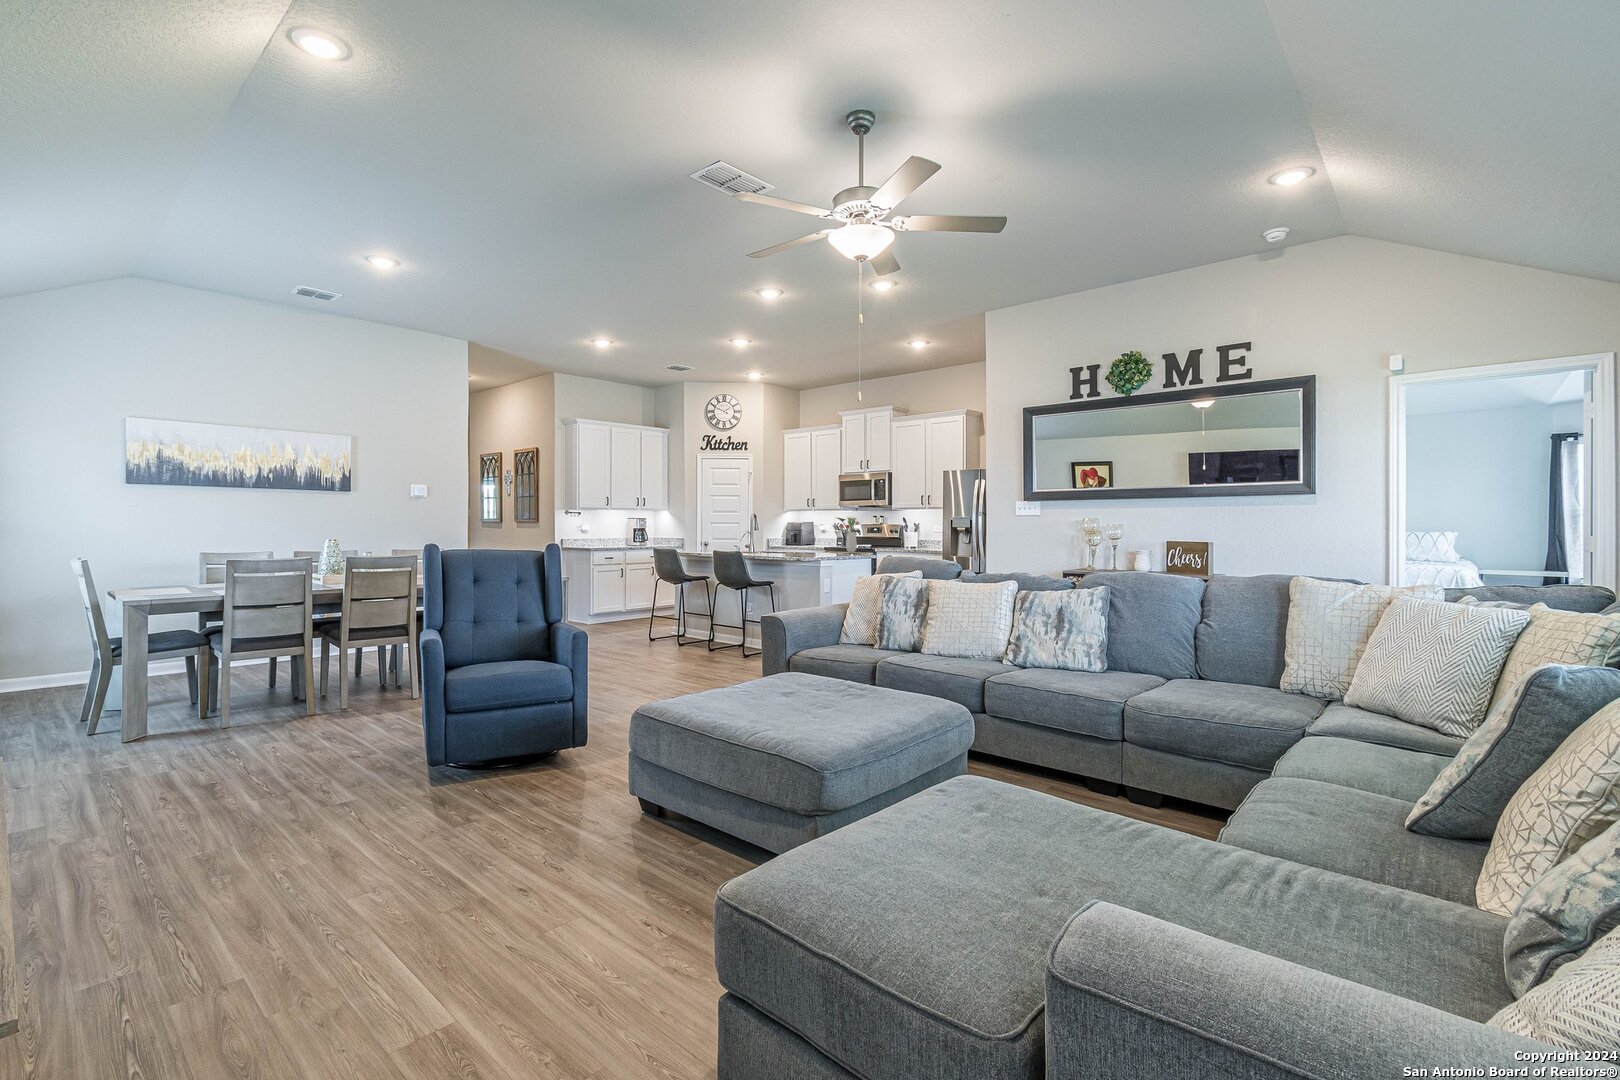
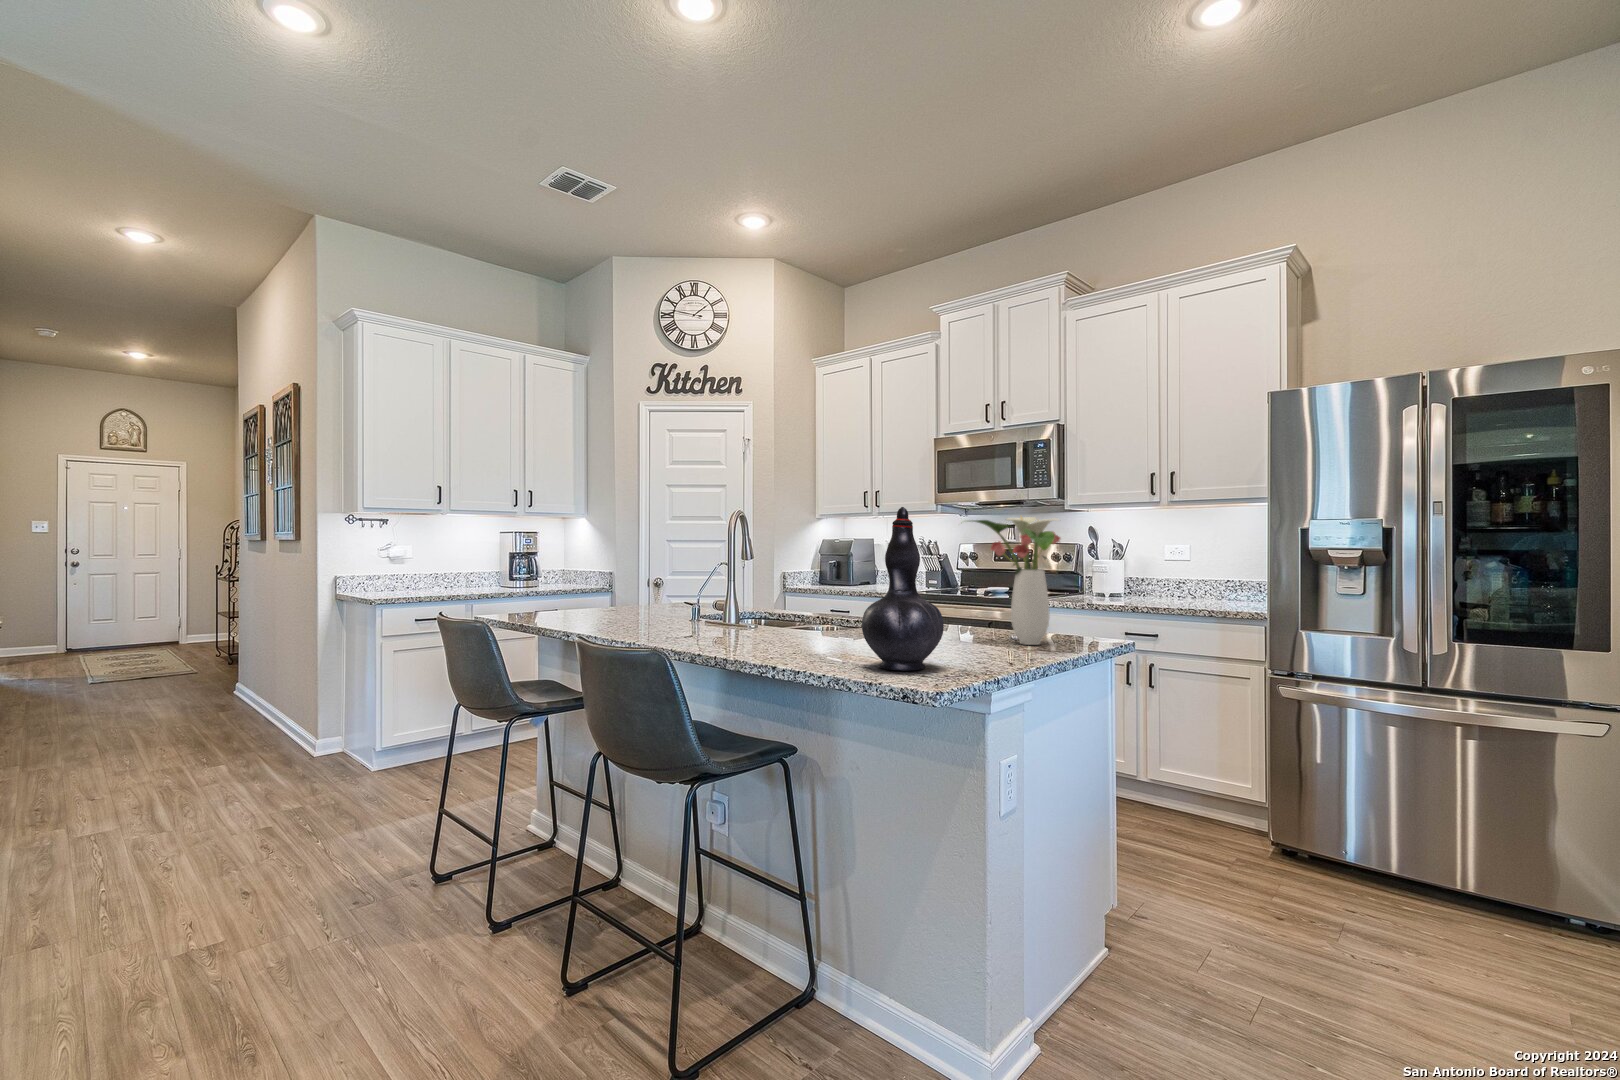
decorative vase: none [802,516,822,555] -> present [862,507,944,671]

